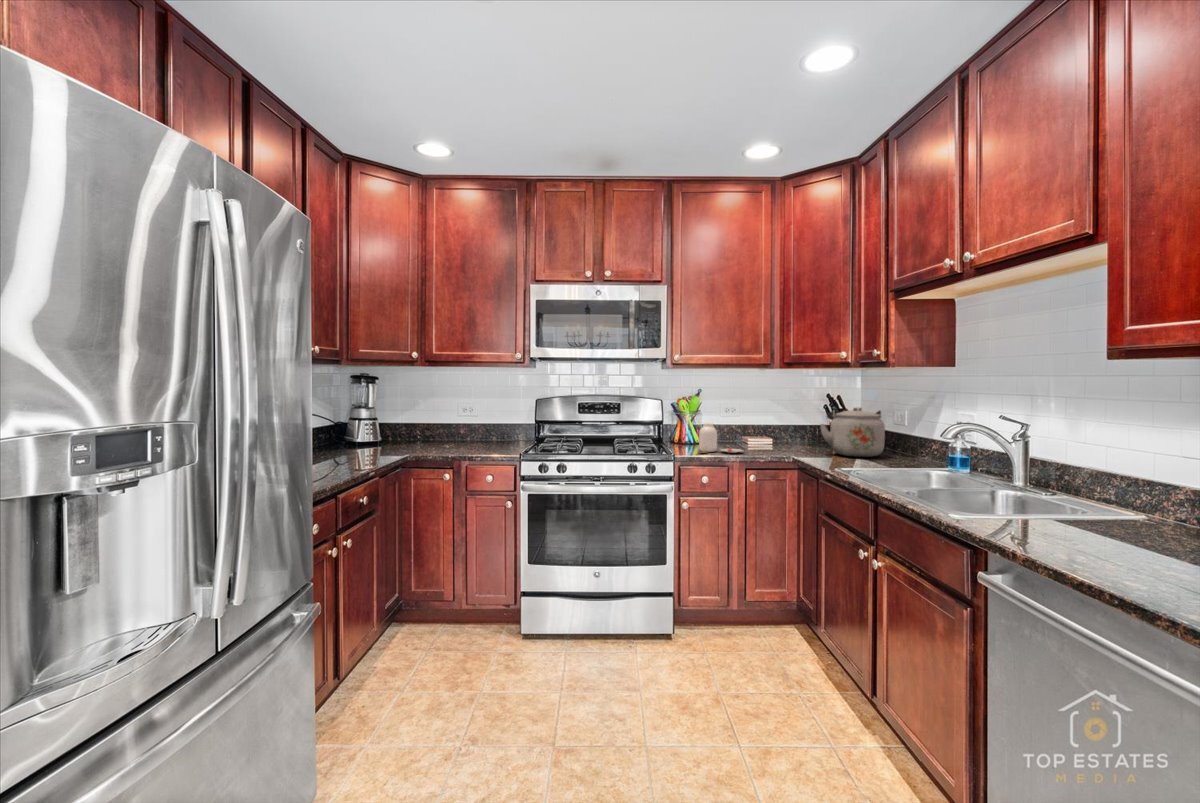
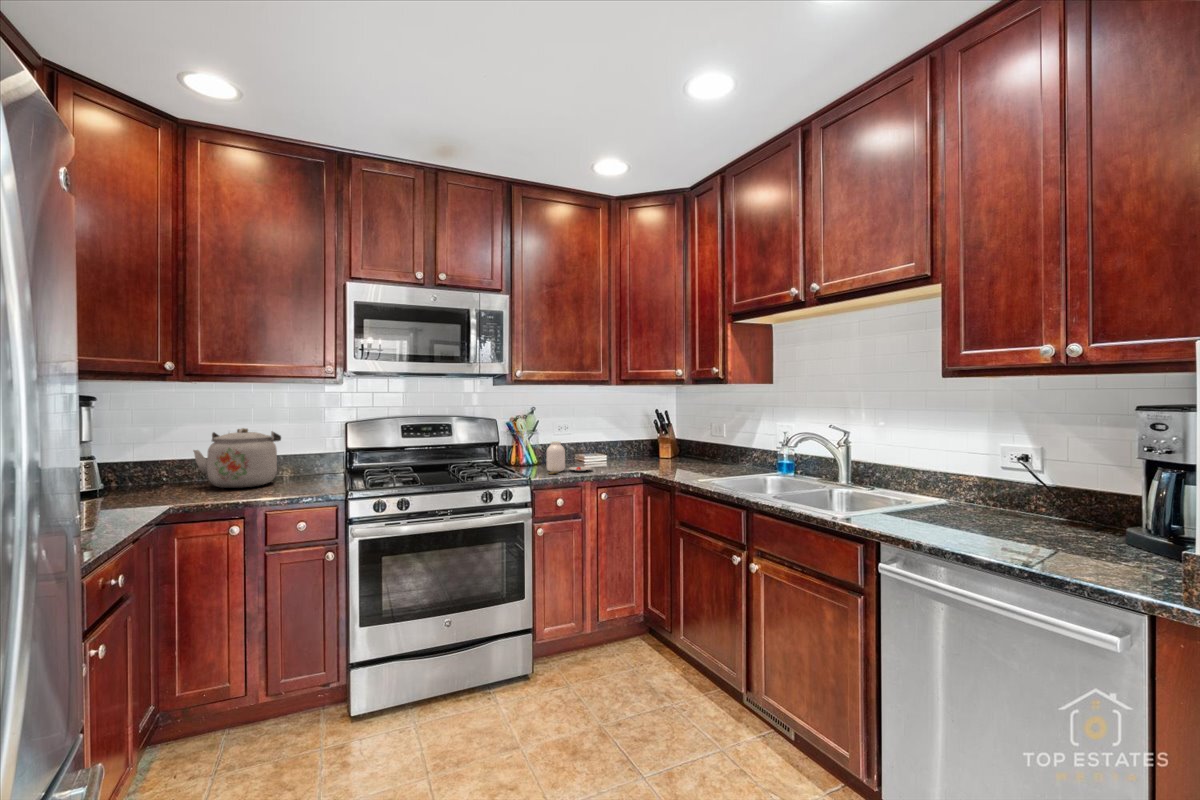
kettle: present [821,407,885,457] -> present [193,428,281,488]

